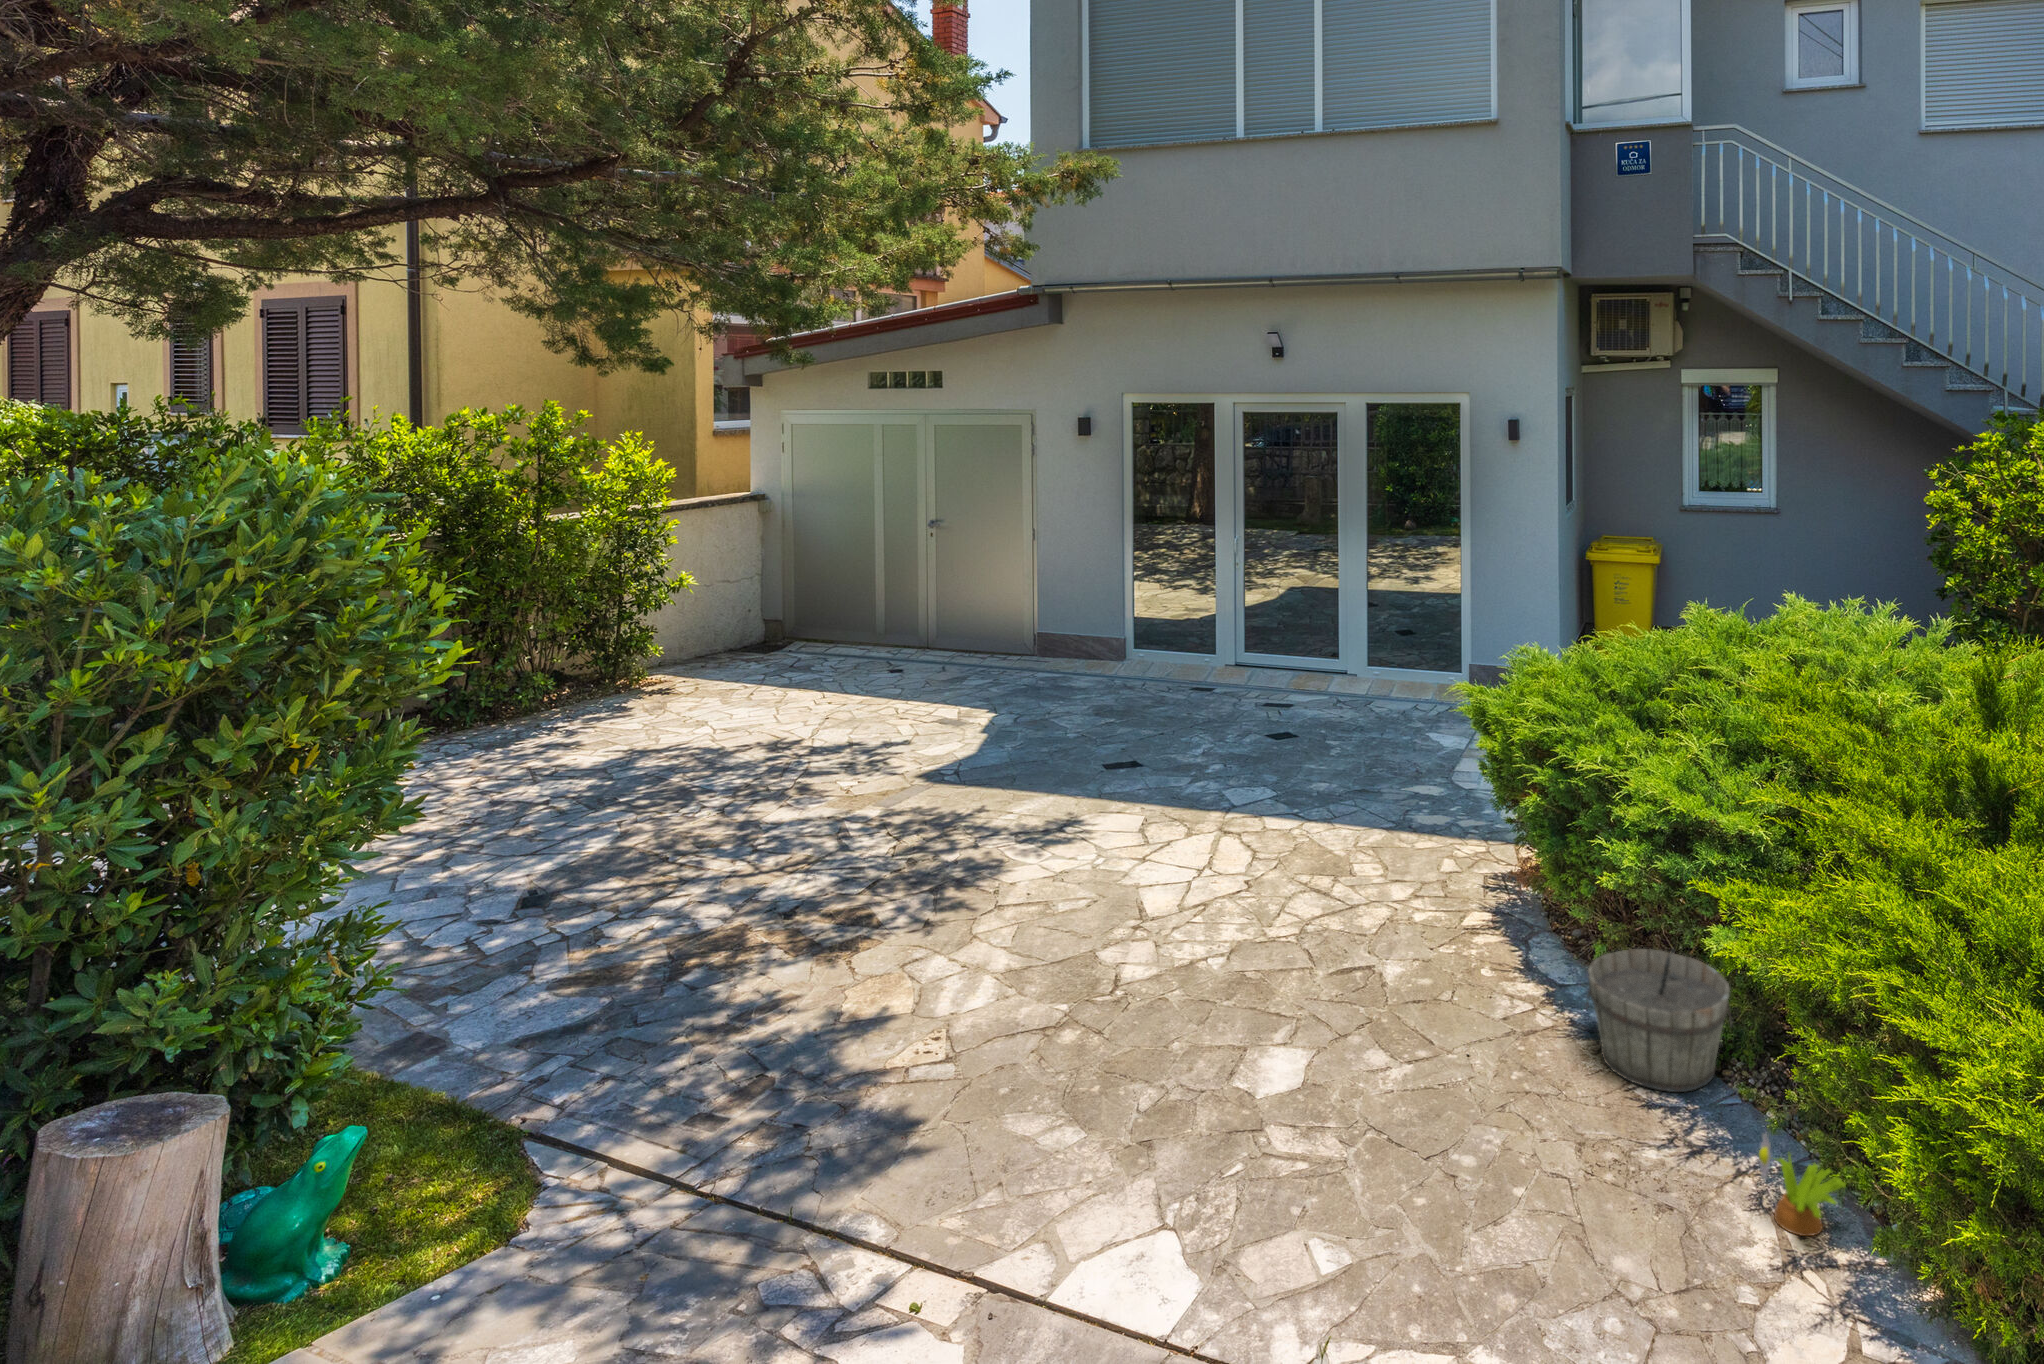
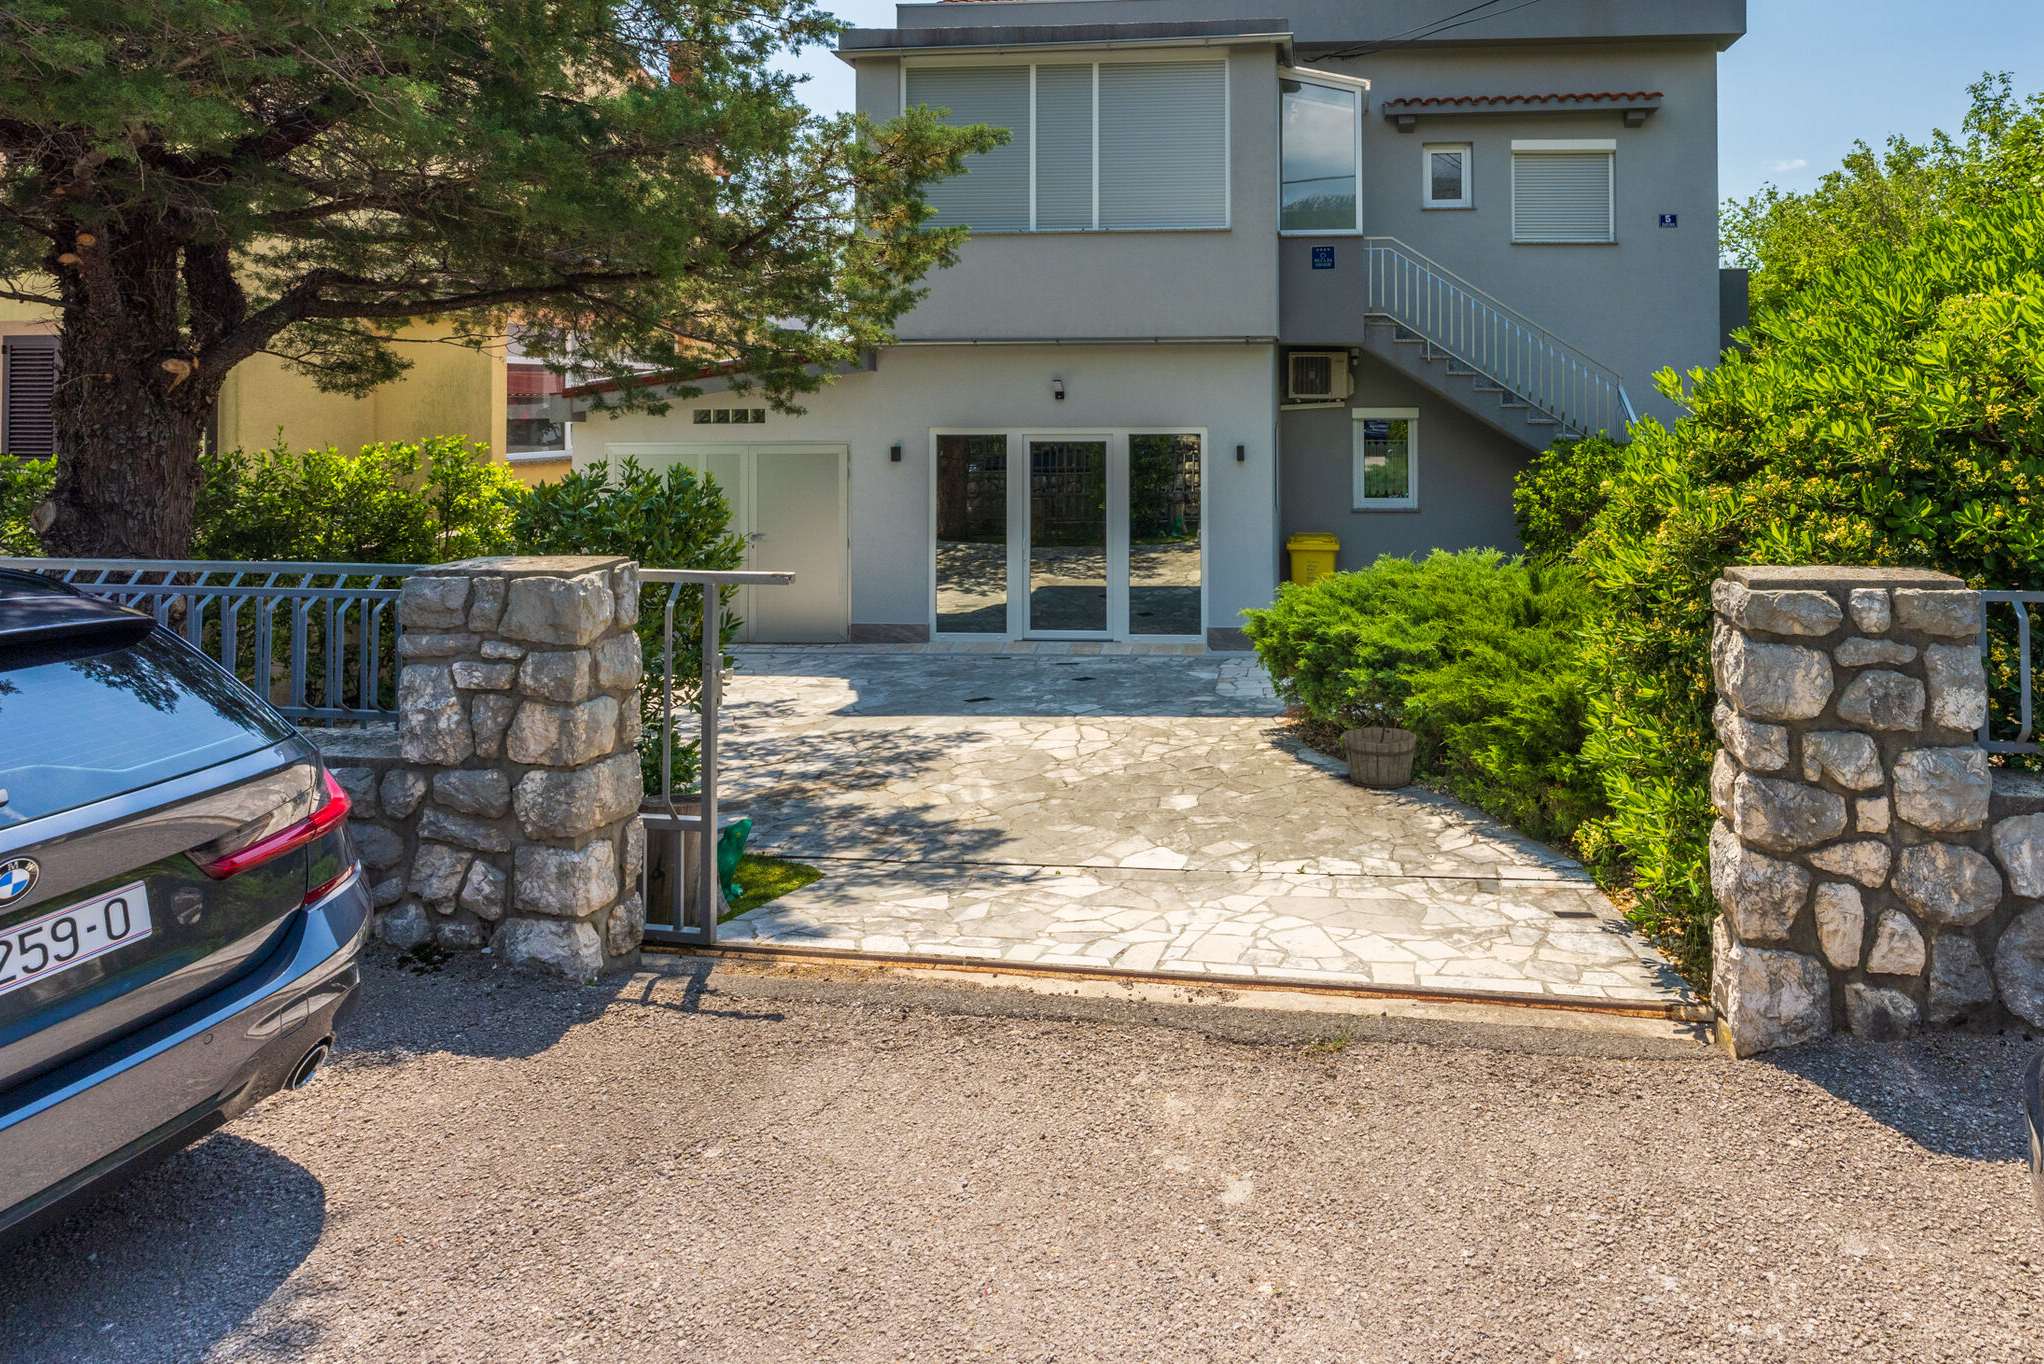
decorative plant: present [1759,1134,1846,1236] -> none [1436,774,1476,818]

